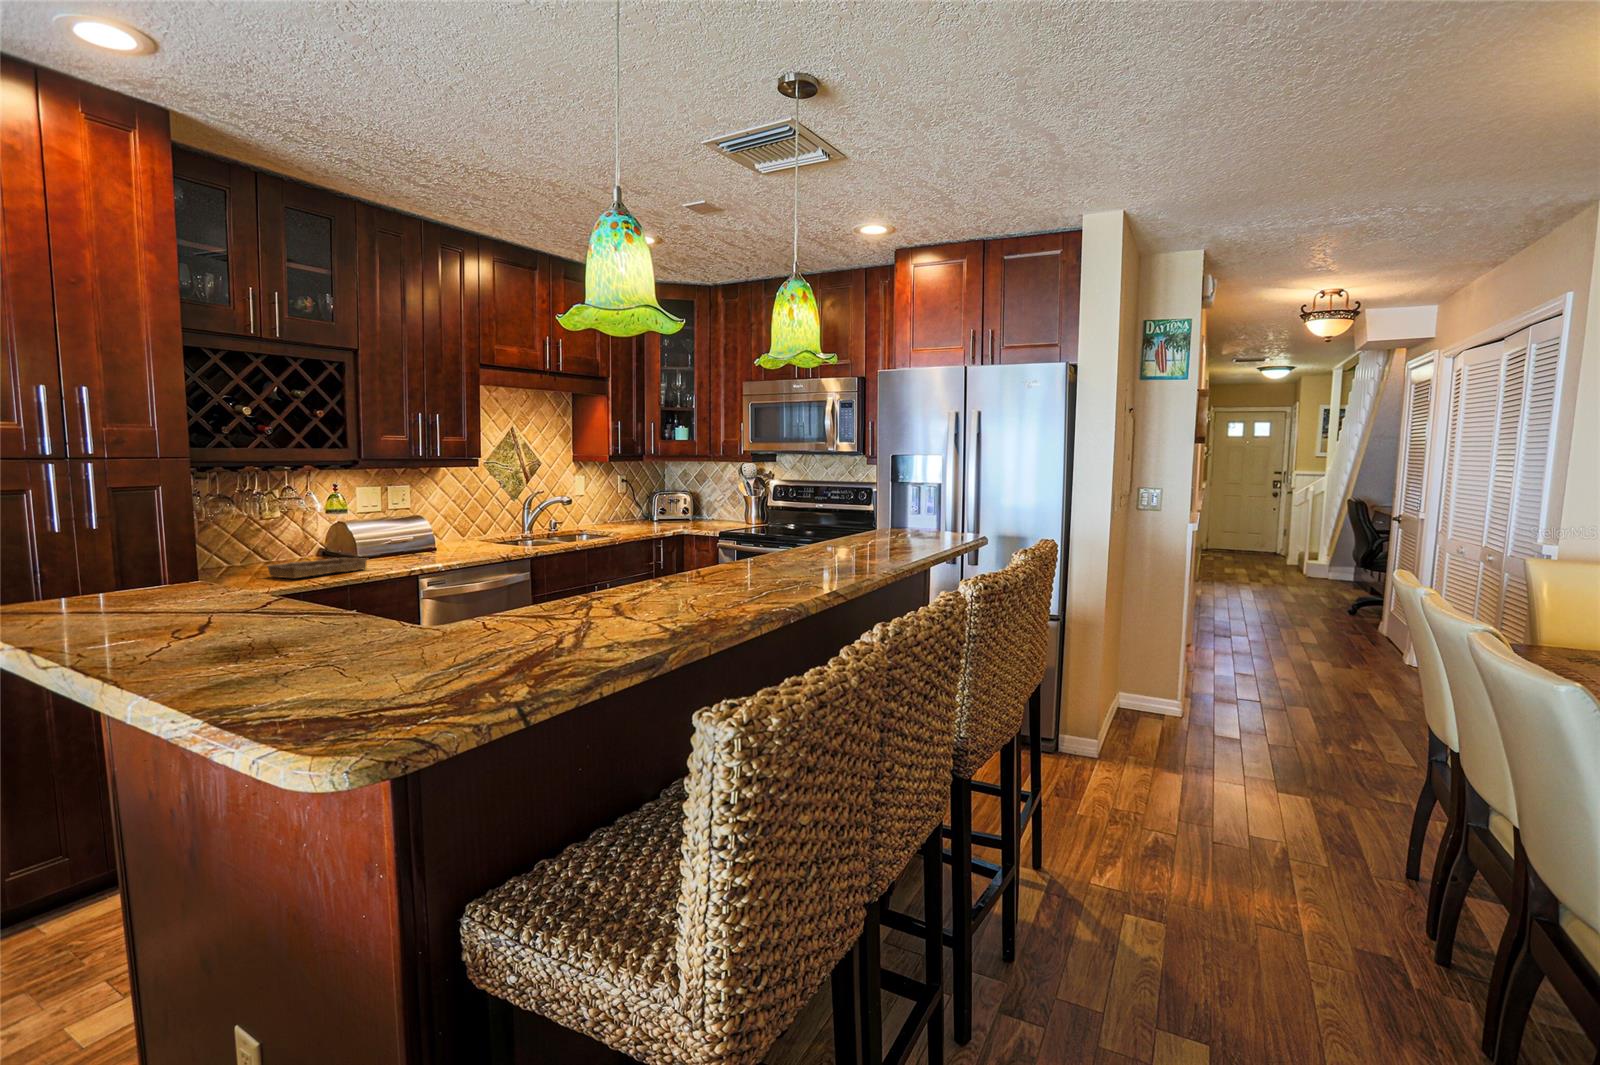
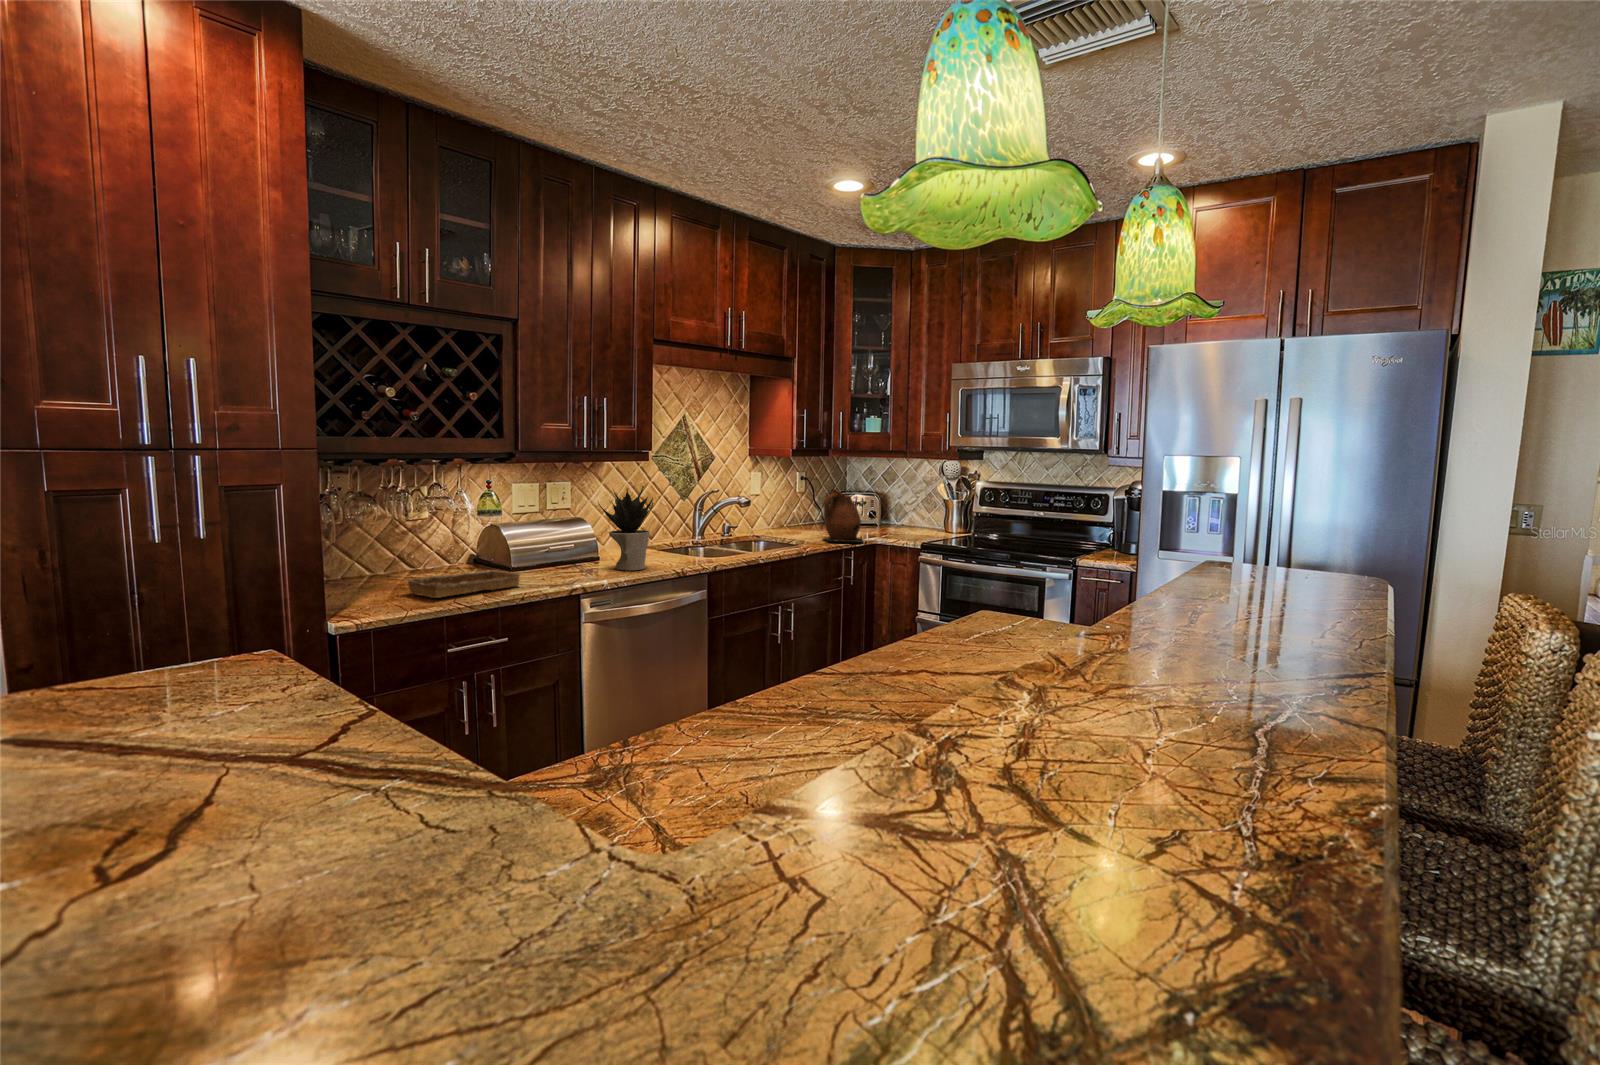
potted plant: none [433,486,483,557] -> present [598,486,653,571]
ceramic pitcher: none [638,488,674,533] -> present [823,489,863,542]

